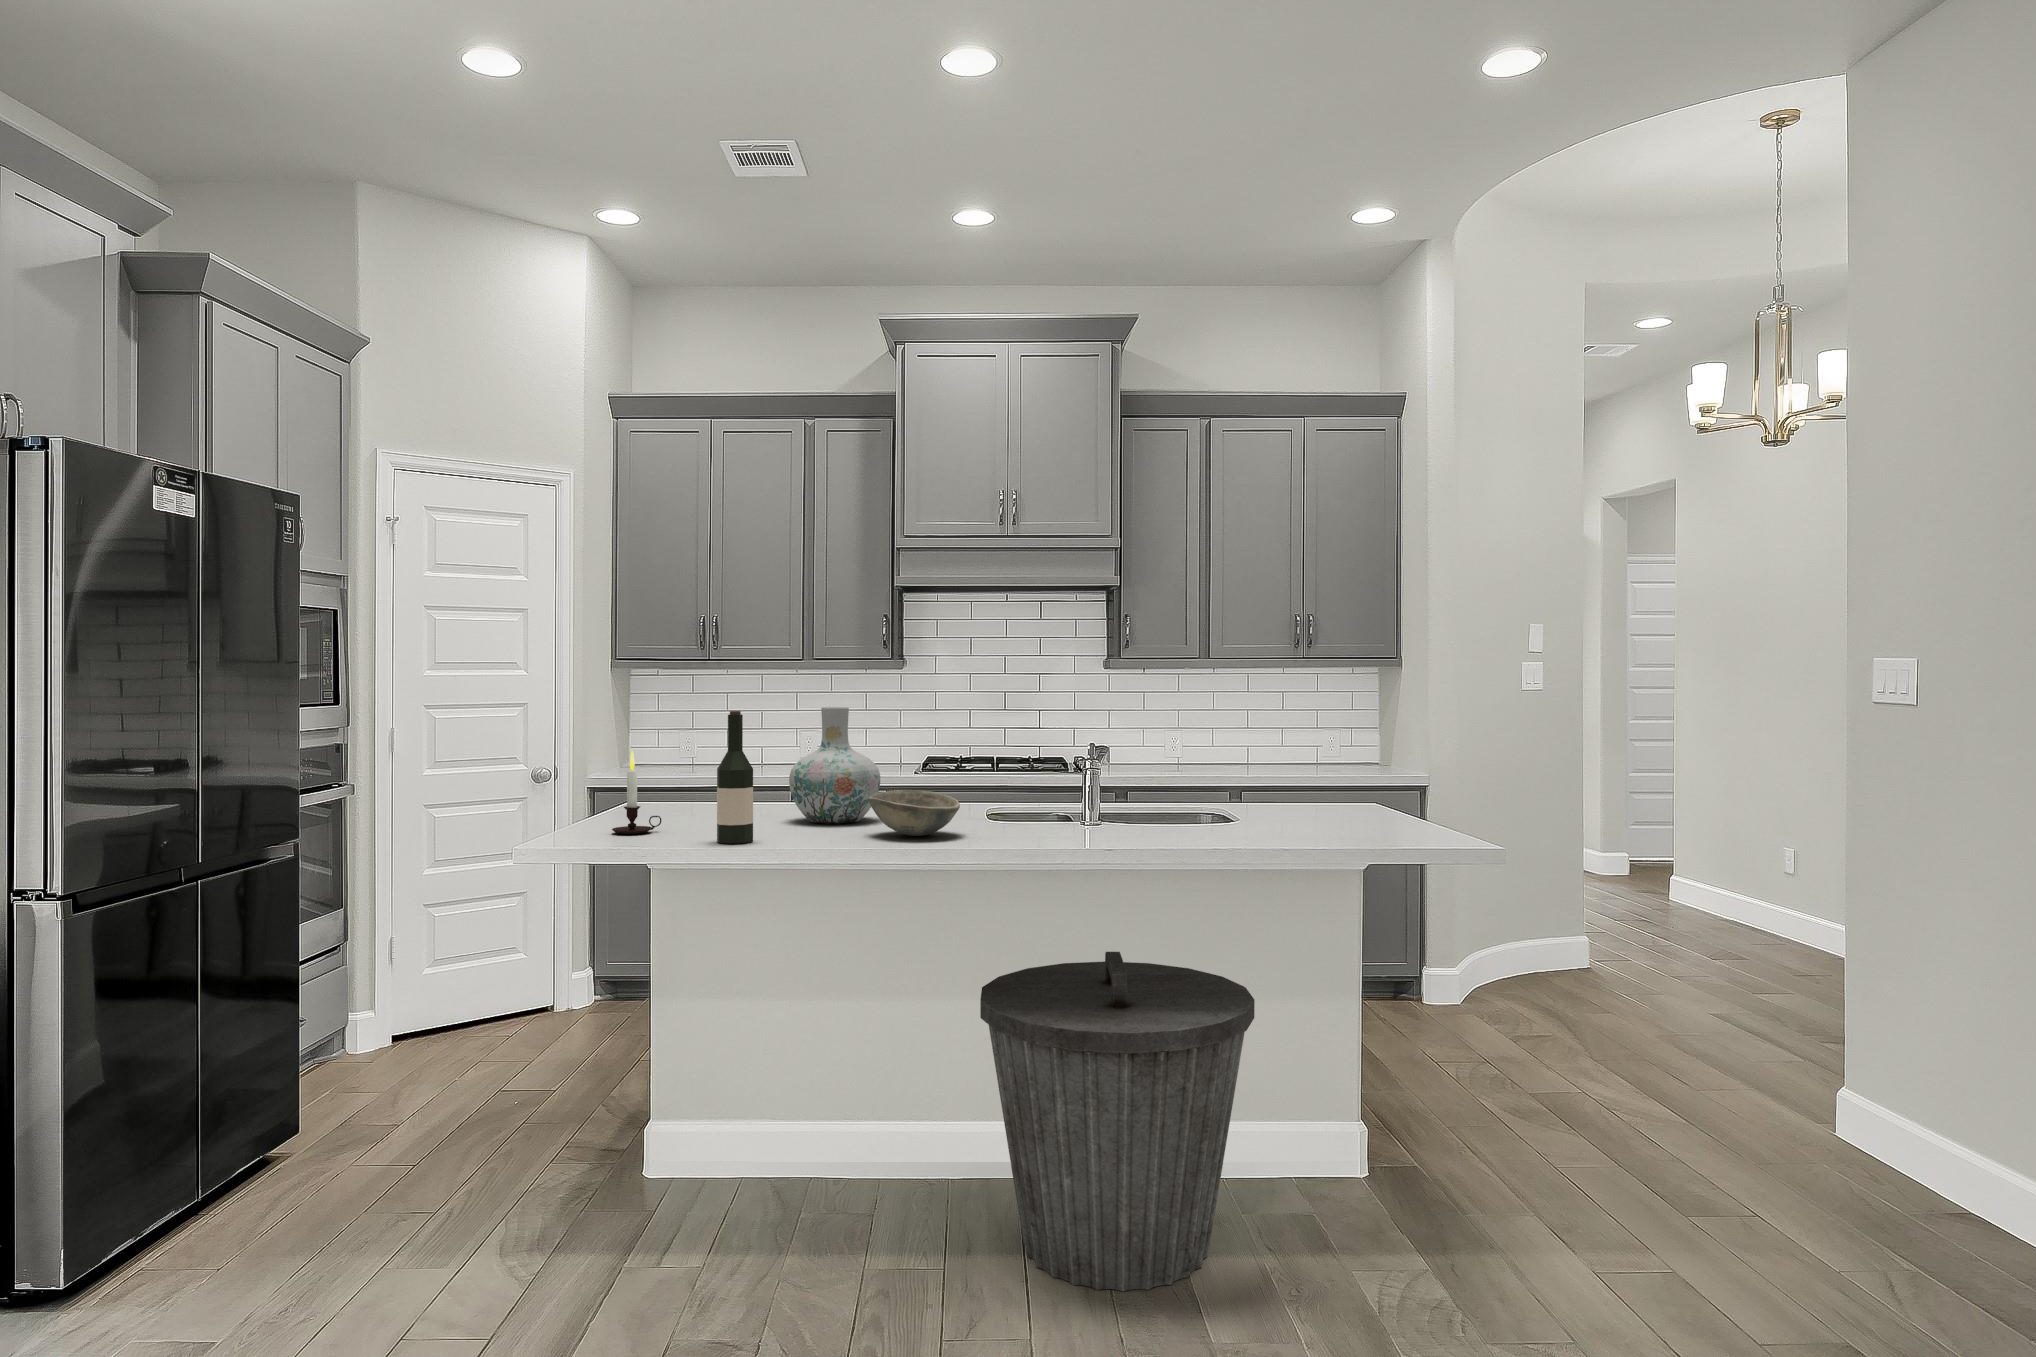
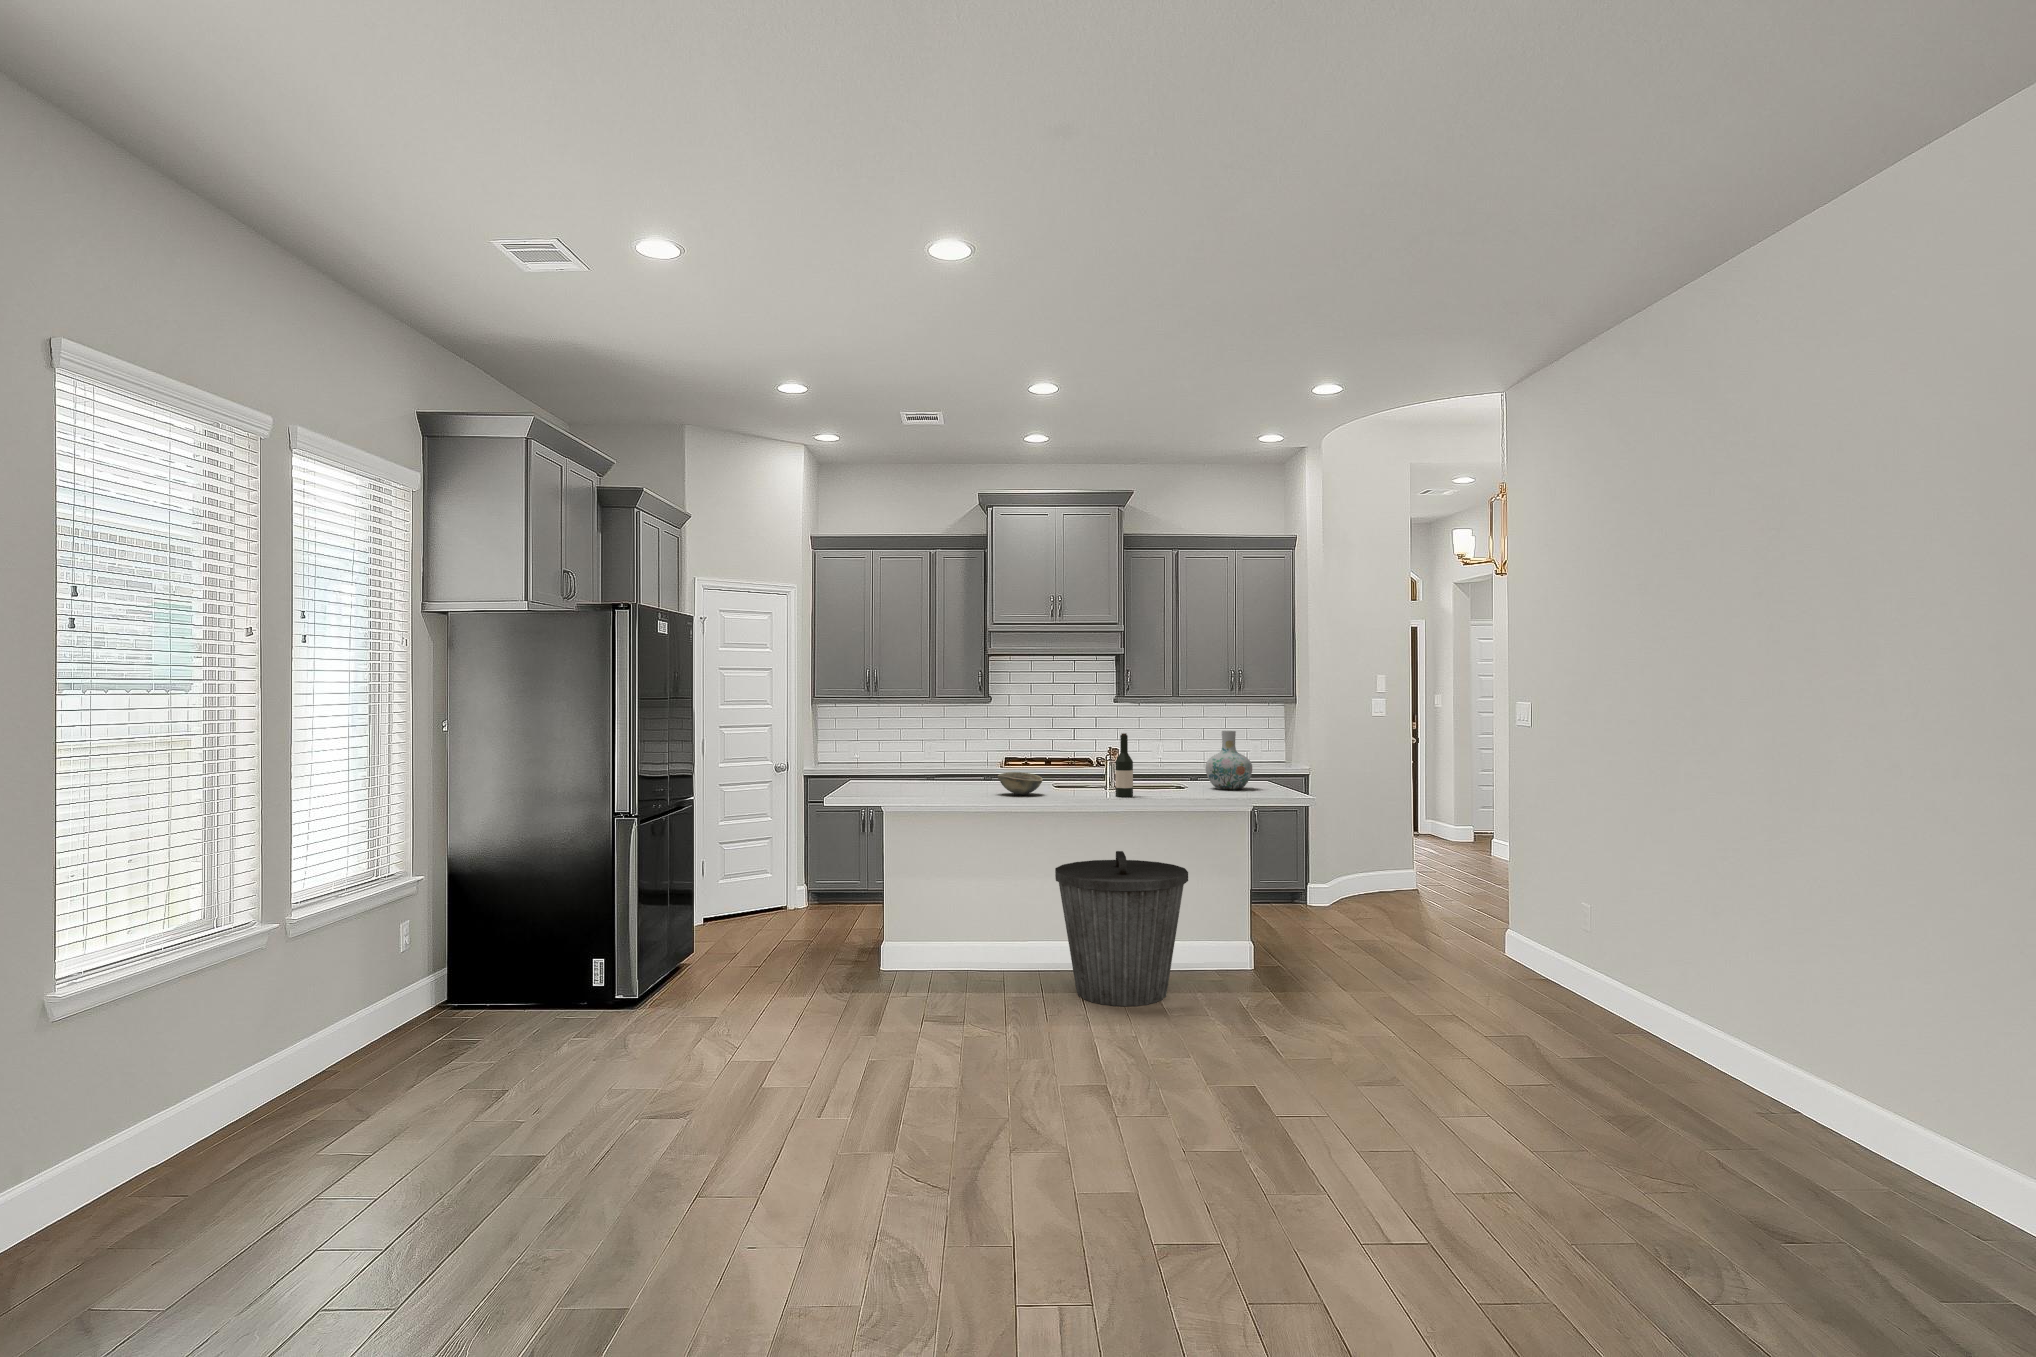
vase: present [789,707,880,824] -> present [1206,731,1252,790]
wine bottle: present [717,711,753,844] -> present [1115,733,1133,797]
candle: present [612,751,661,834] -> none [870,752,893,794]

